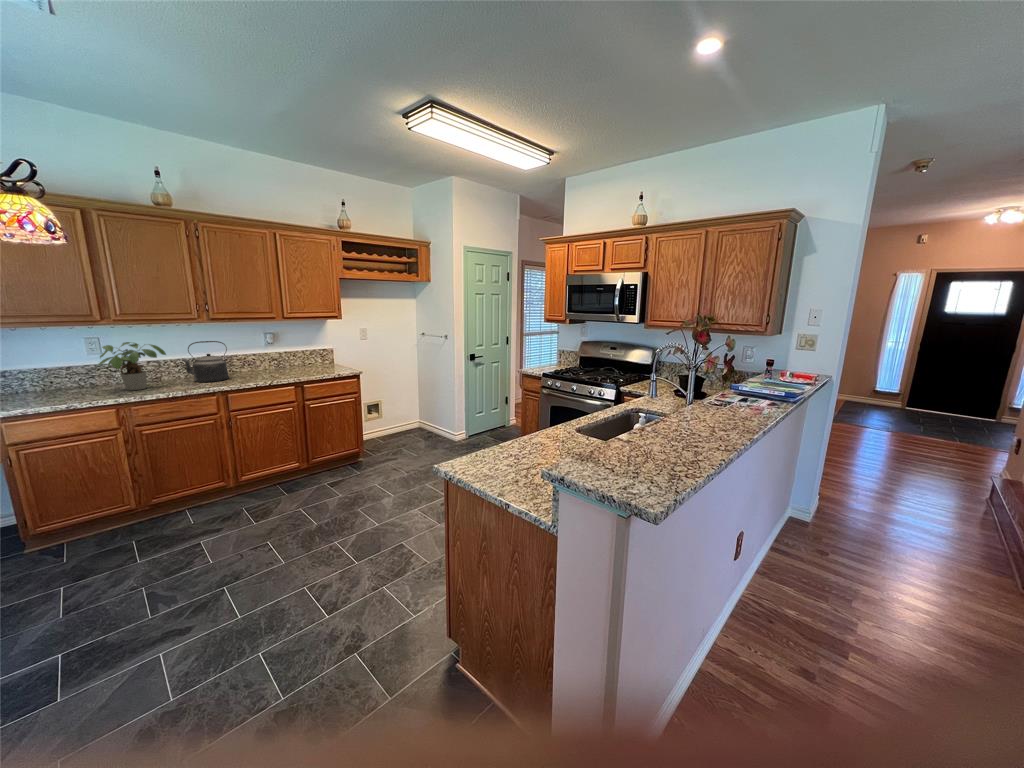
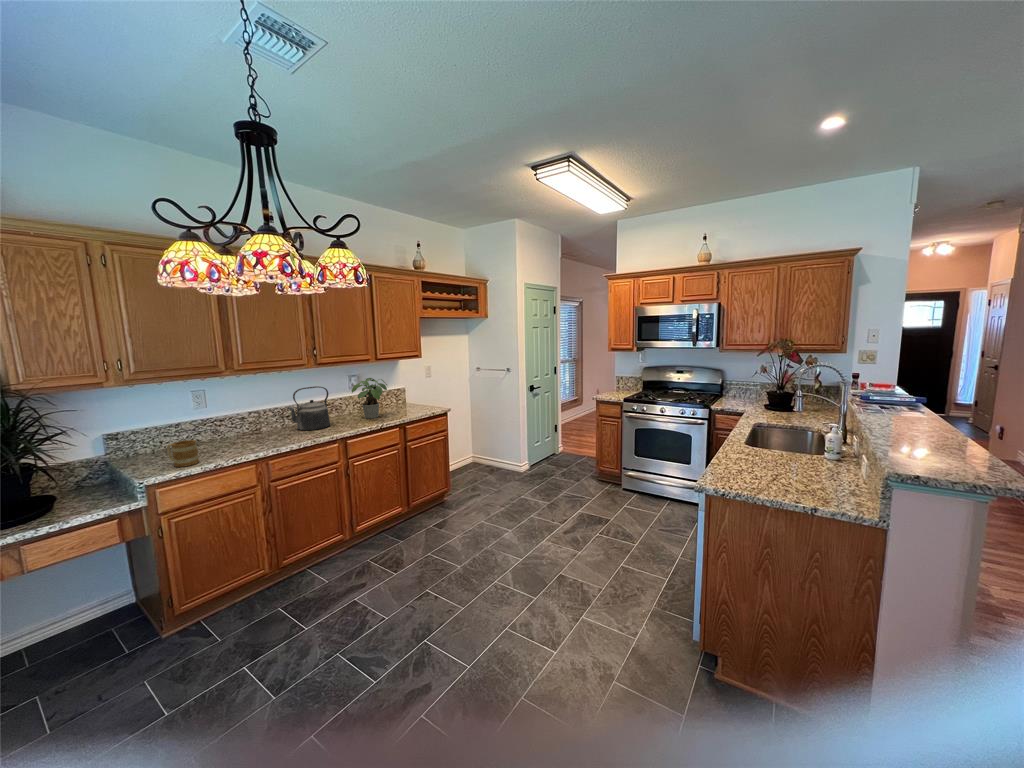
potted plant: present [99,342,166,390] -> present [351,378,387,418]
mug: none [32,382,62,405] -> present [167,440,199,467]

